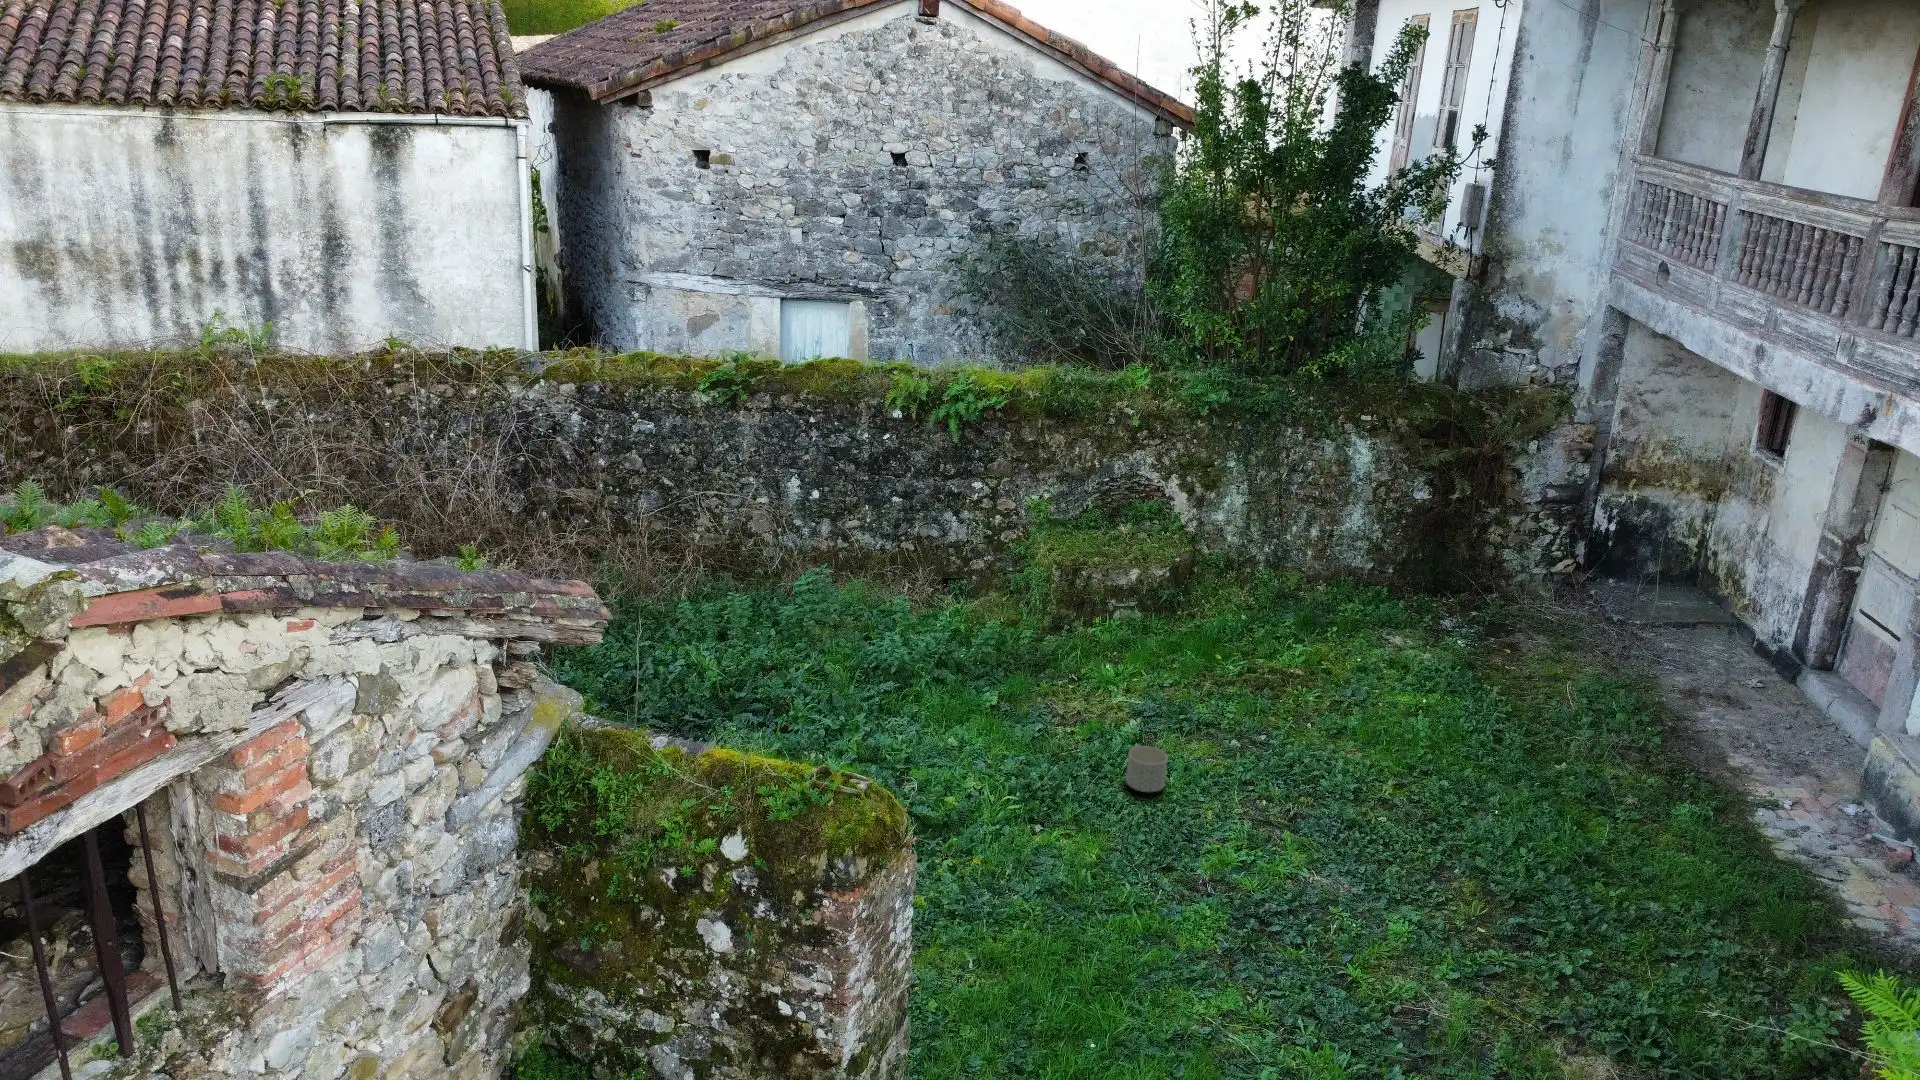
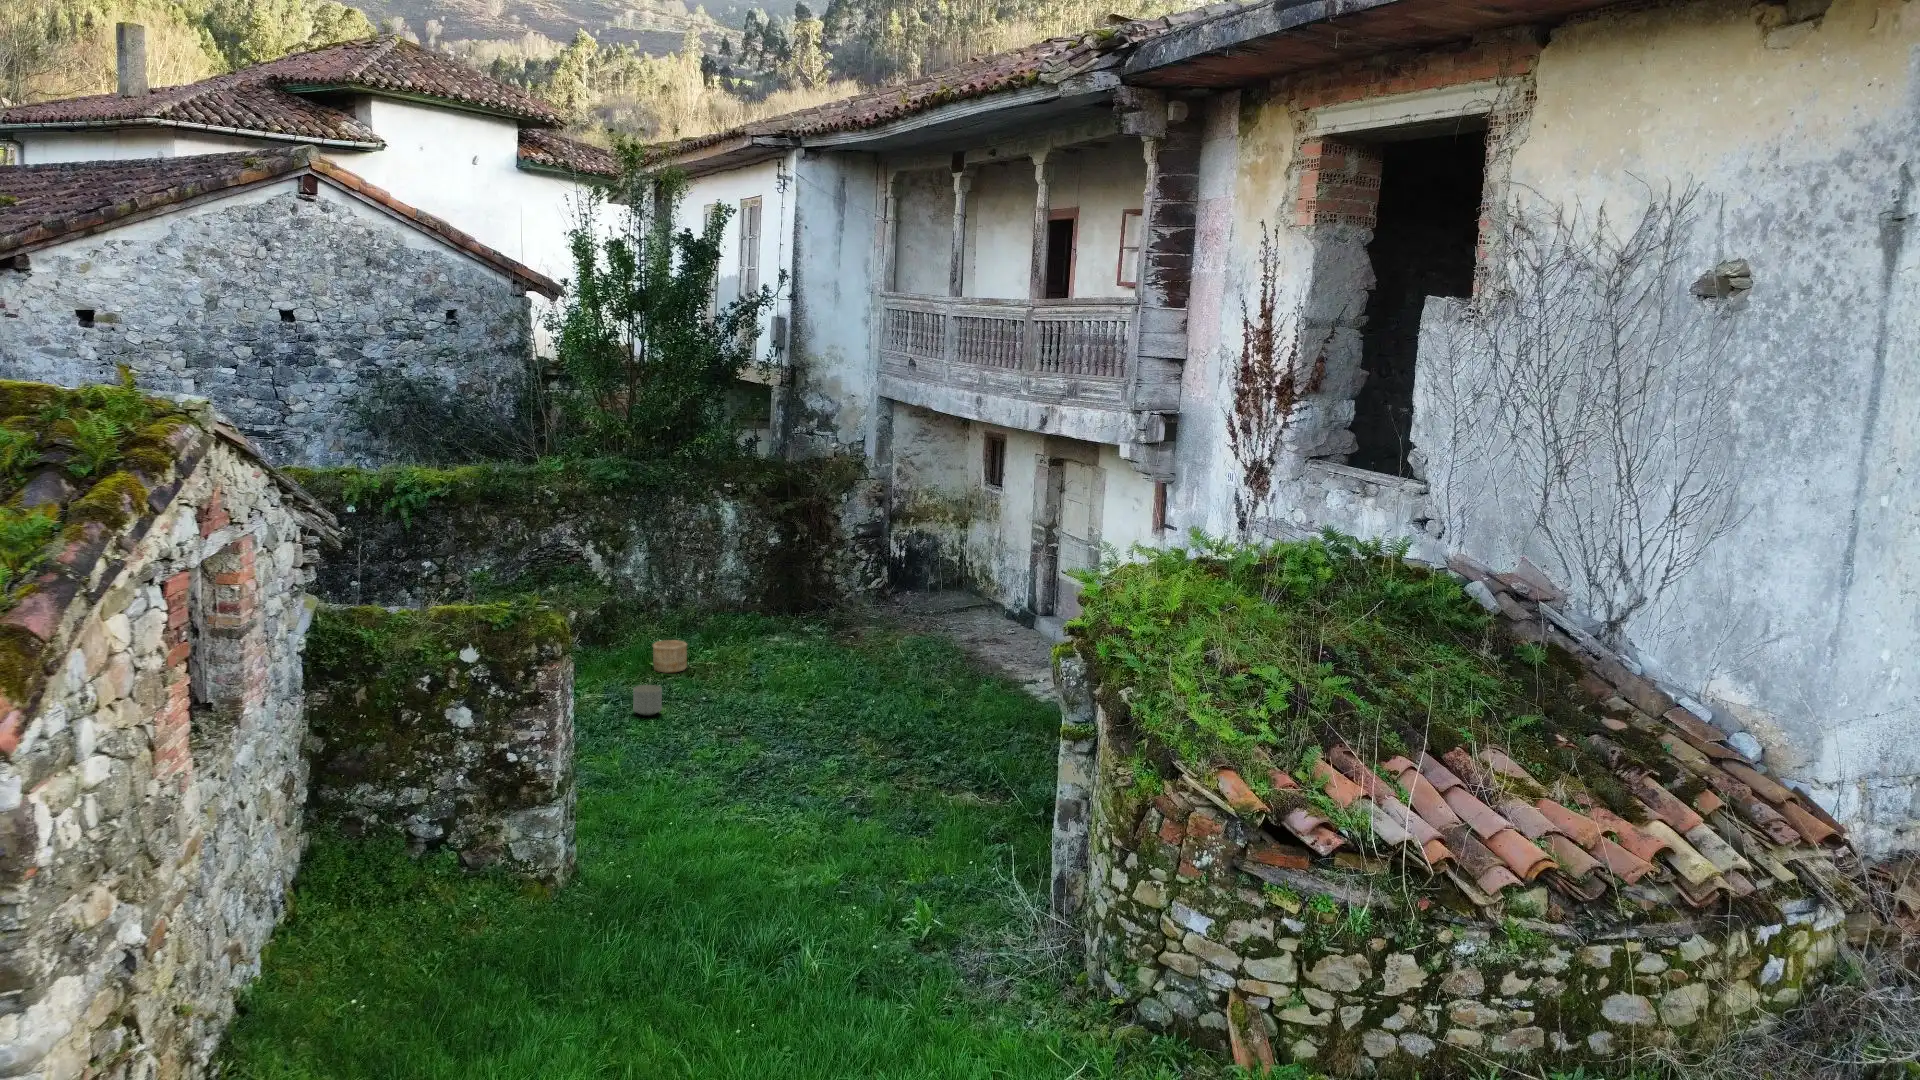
wooden bucket: none [1192,652,1240,702] -> present [652,640,687,672]

